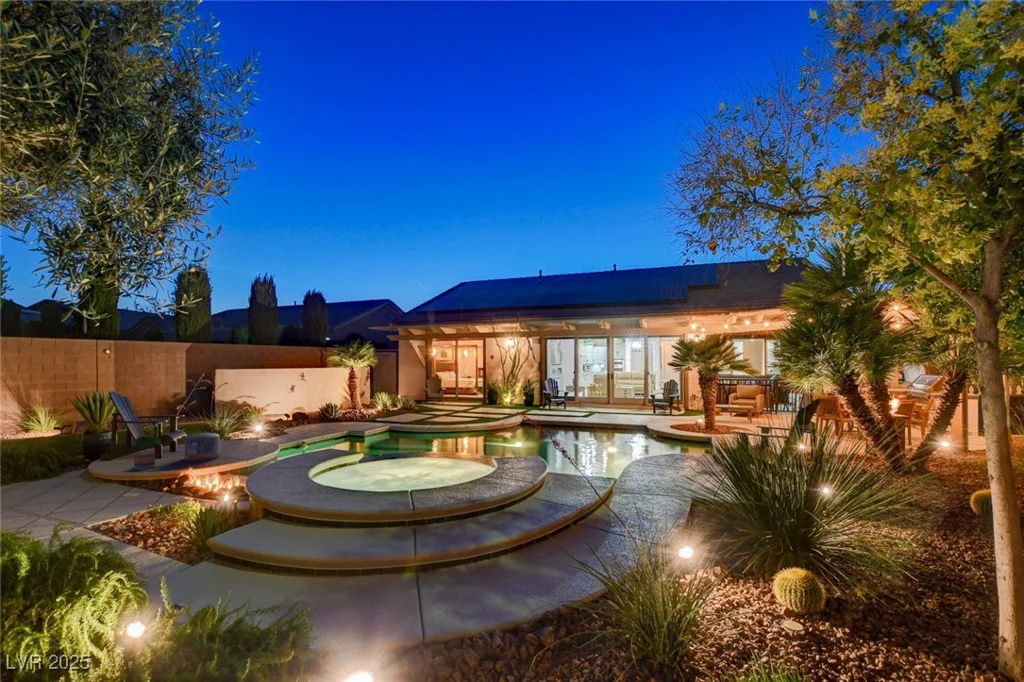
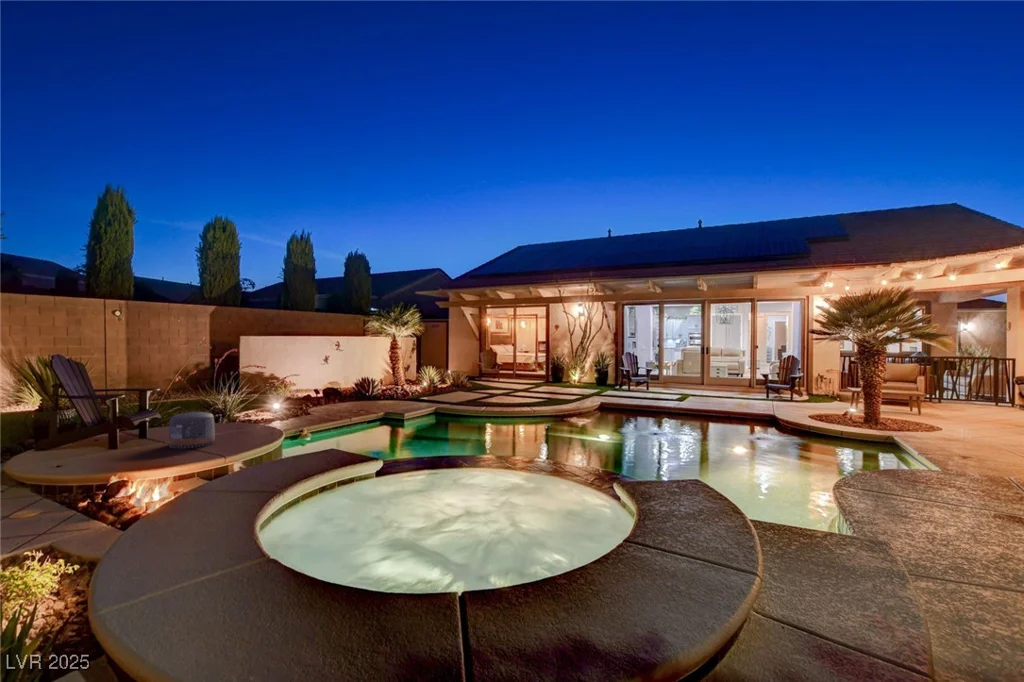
potted tree: present [132,436,161,470] -> none [93,414,134,459]

